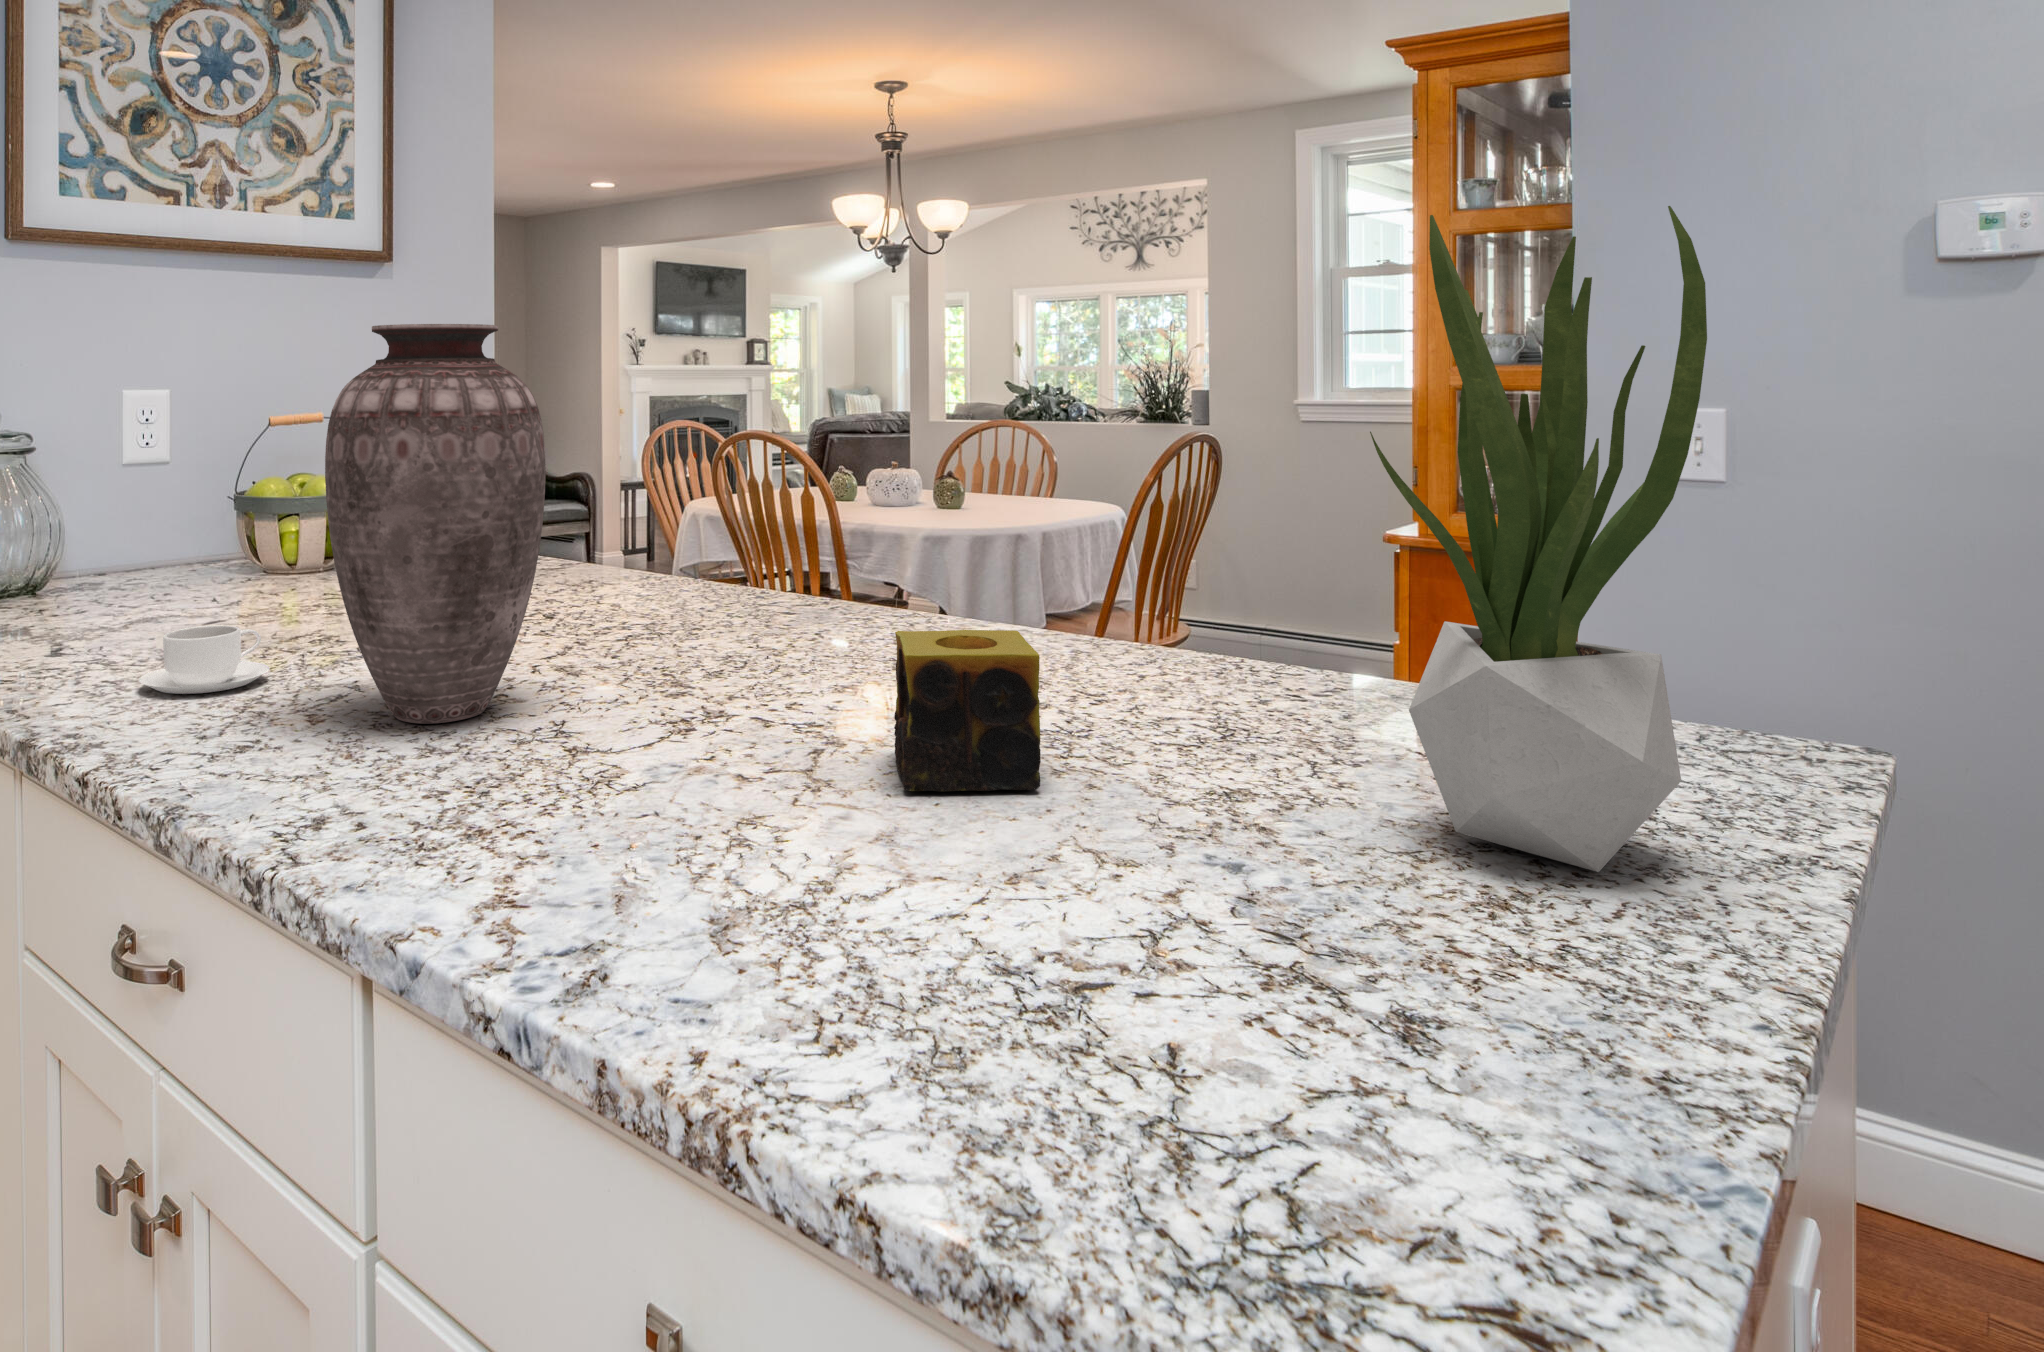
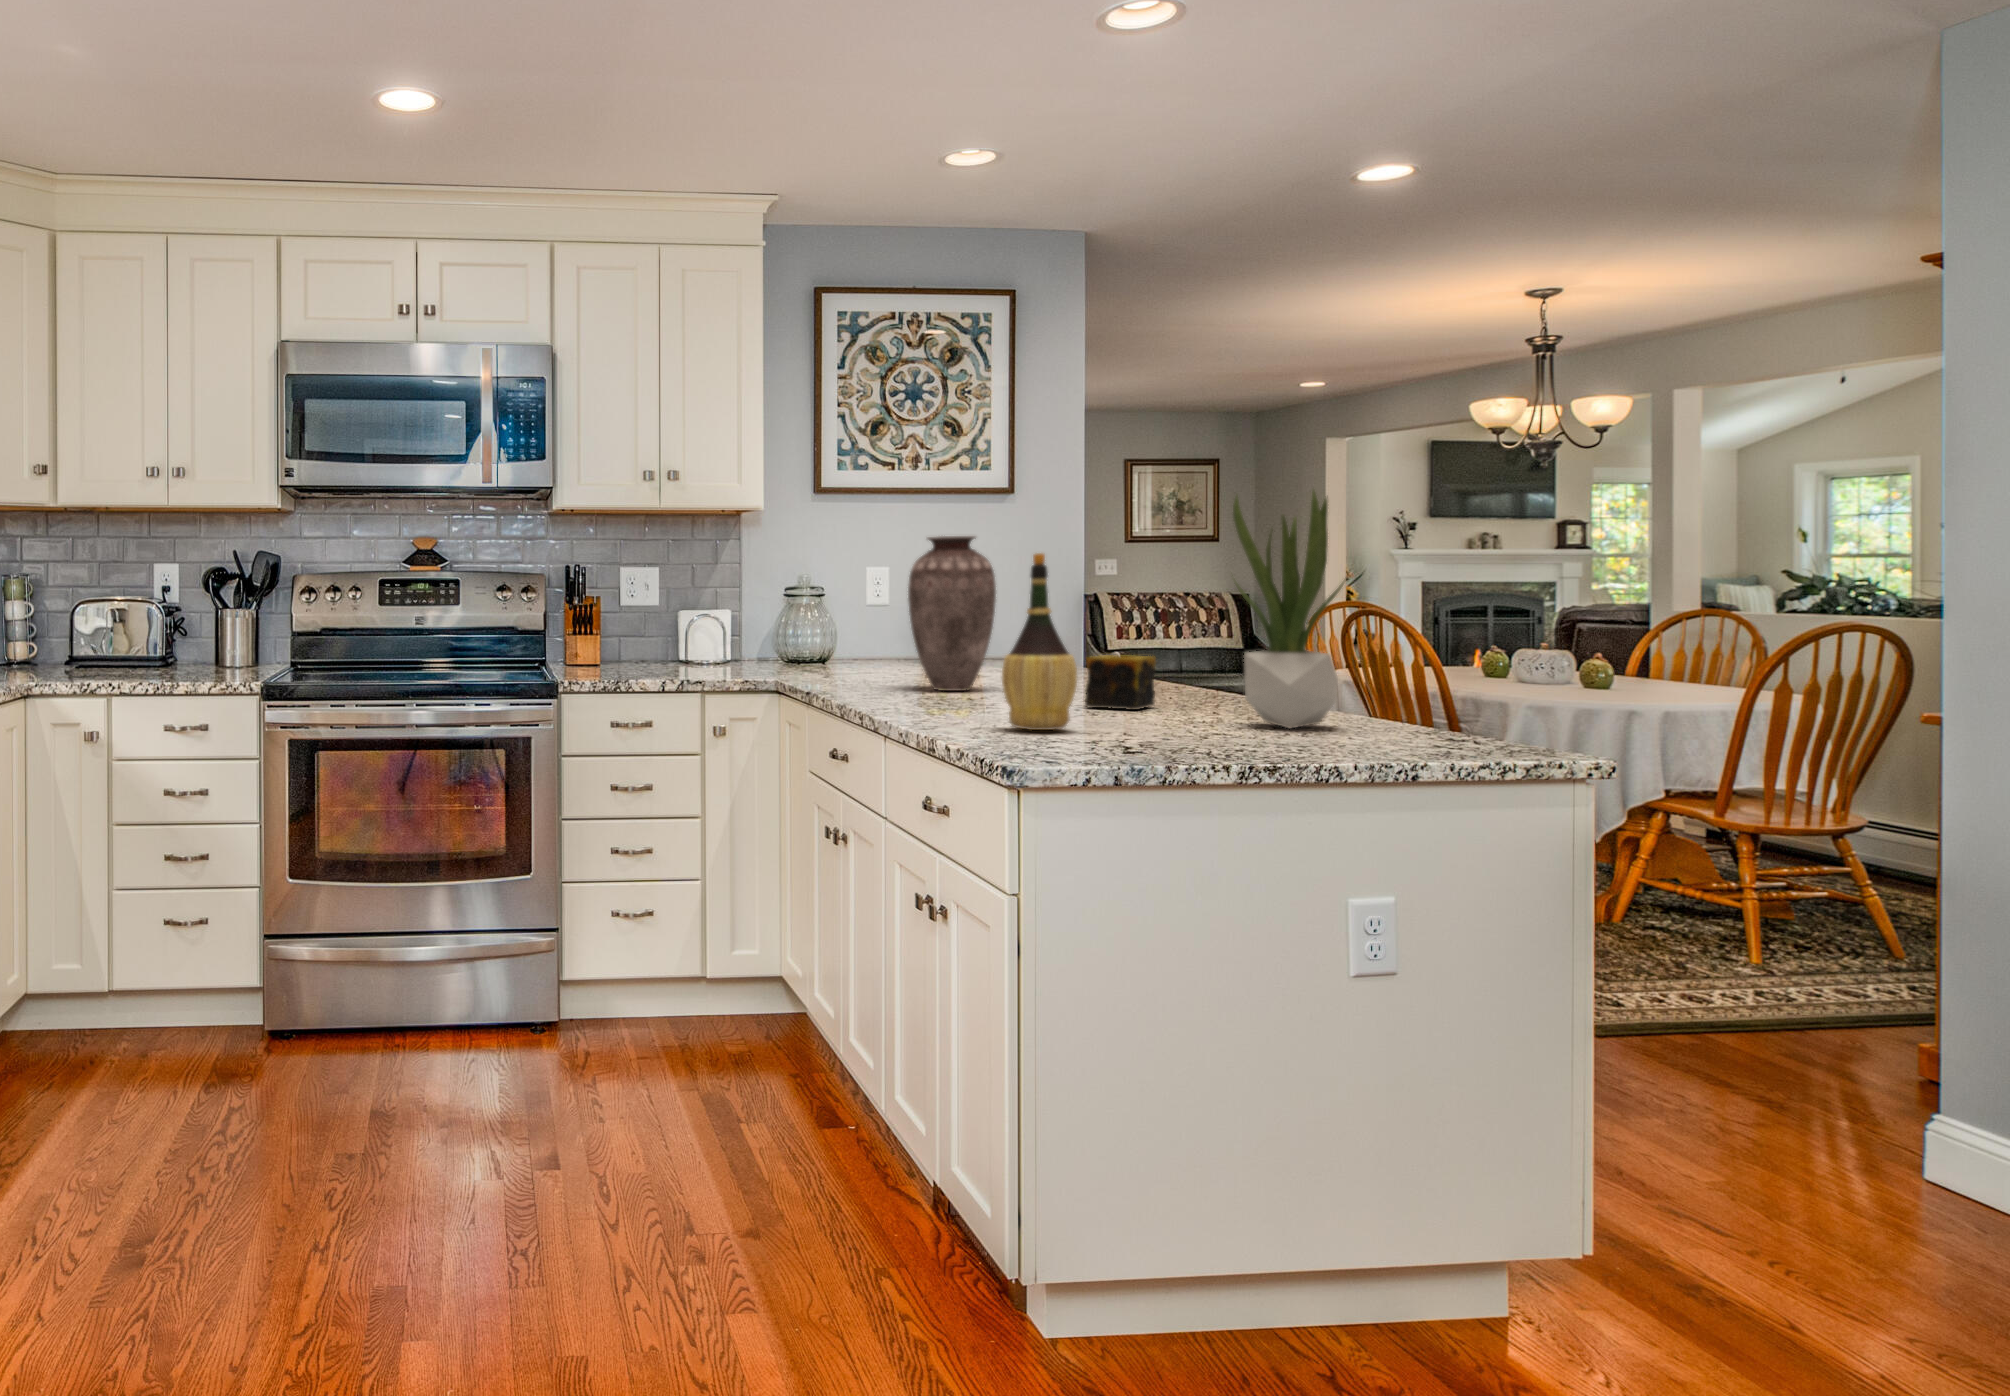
wine bottle: none [1062,381,1375,1163] -> present [1002,553,1077,730]
coffee cup: present [139,625,270,694] -> none [850,660,899,682]

